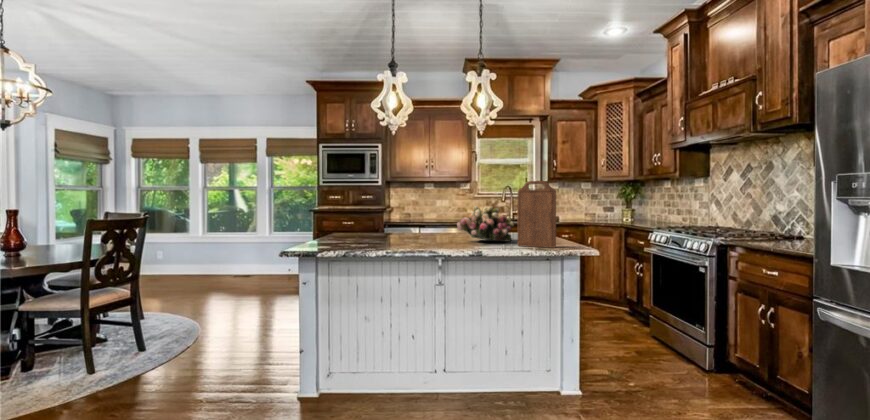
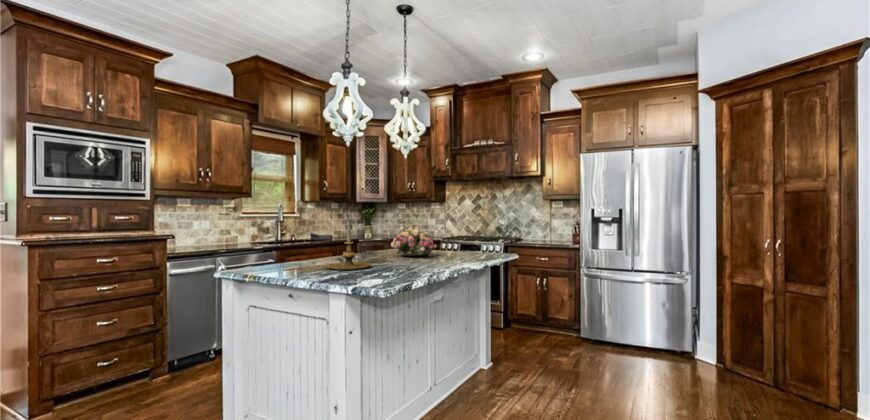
cutting board: present [517,181,556,248] -> none [457,206,482,257]
candle holder: none [355,195,398,244] -> present [327,219,371,270]

